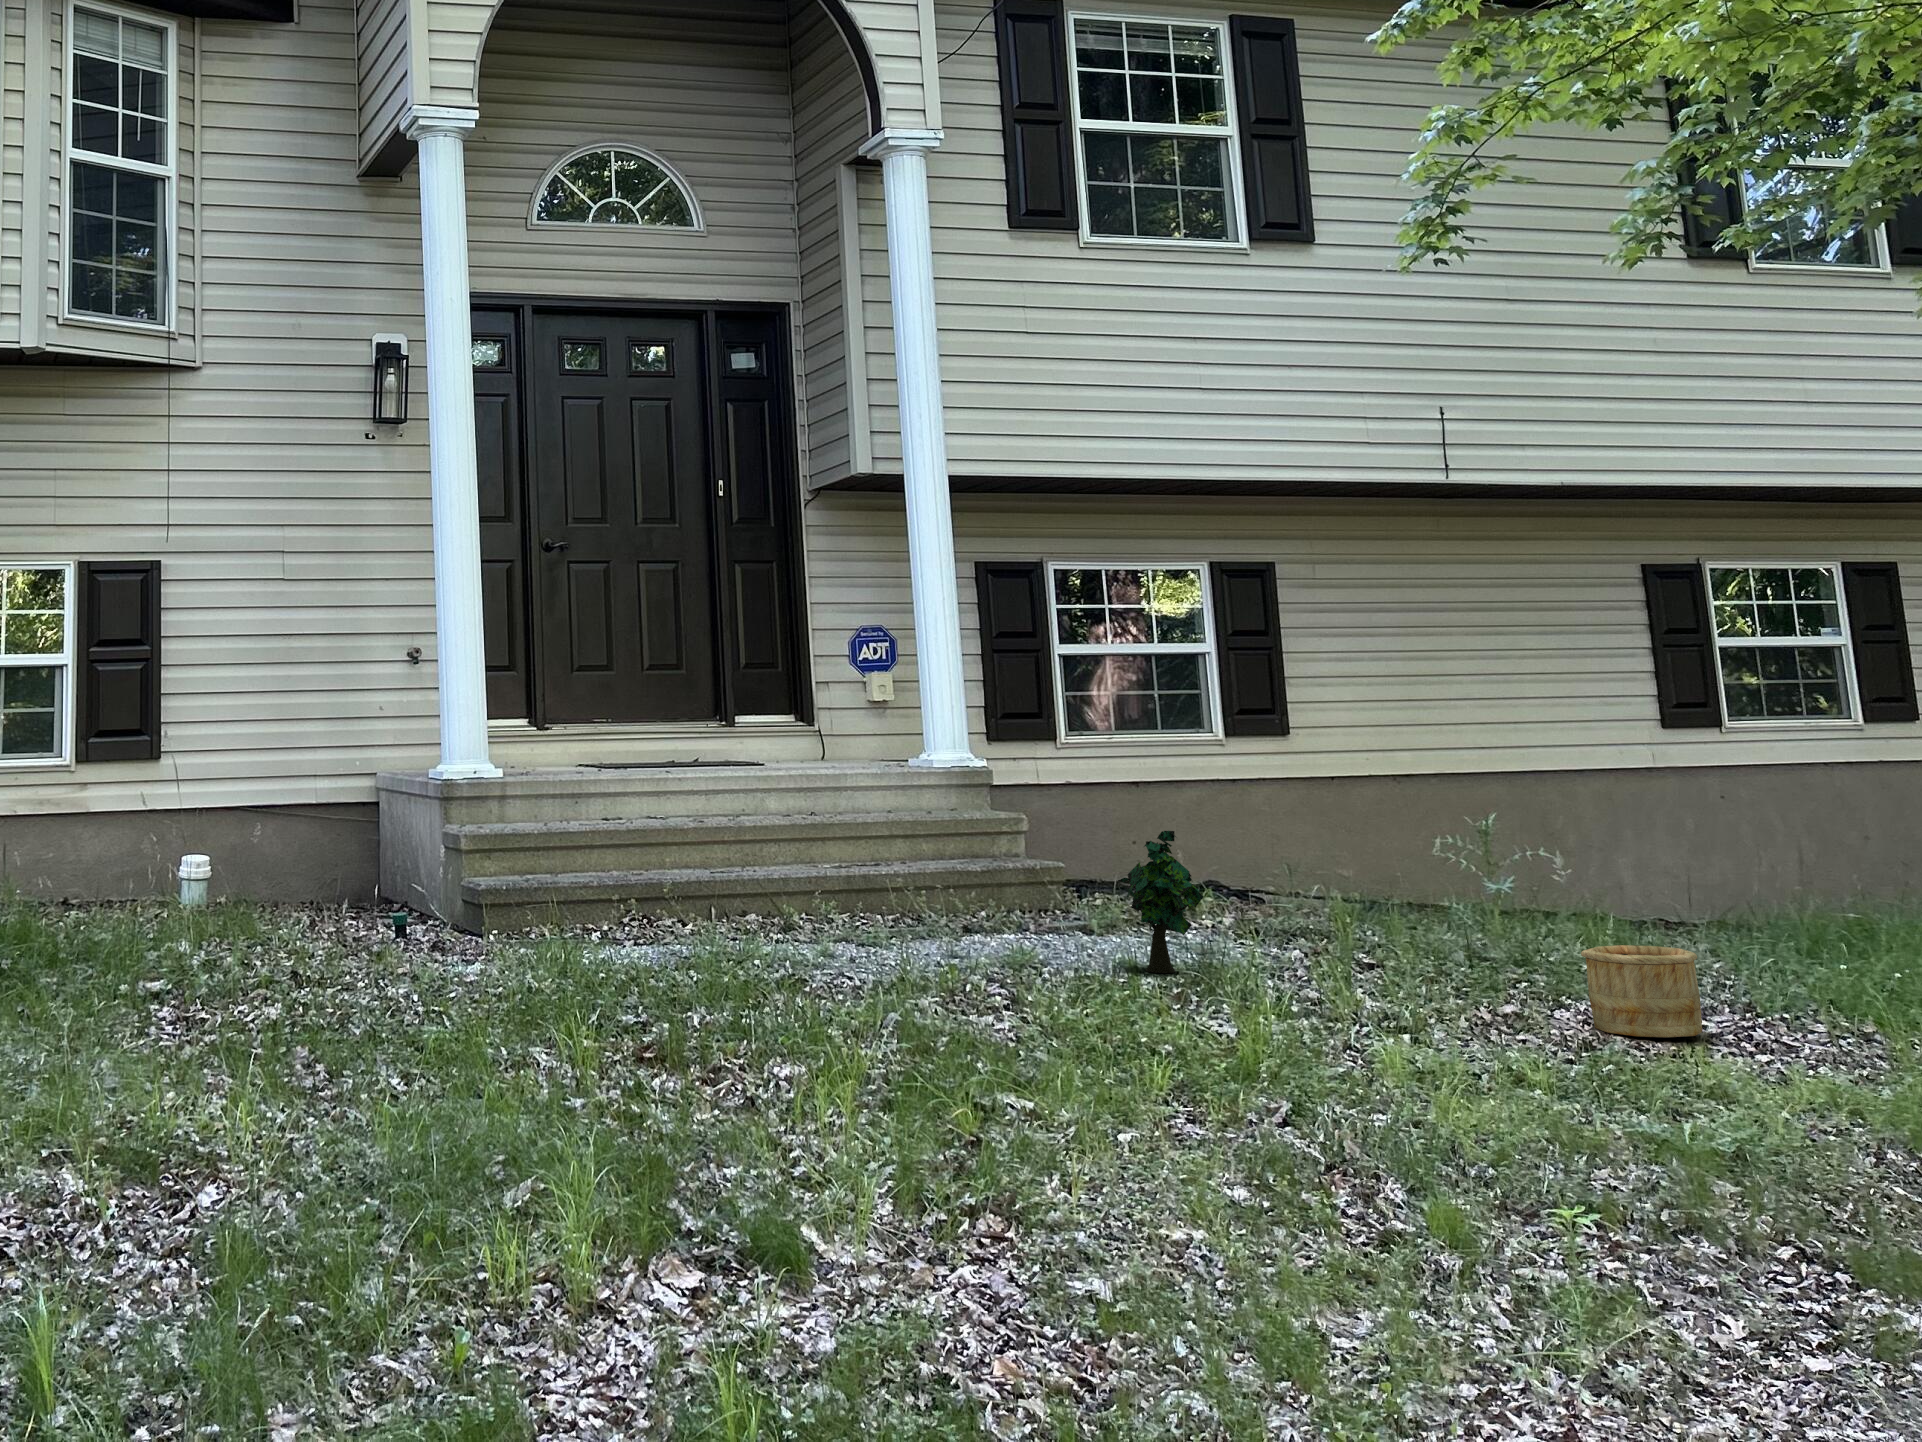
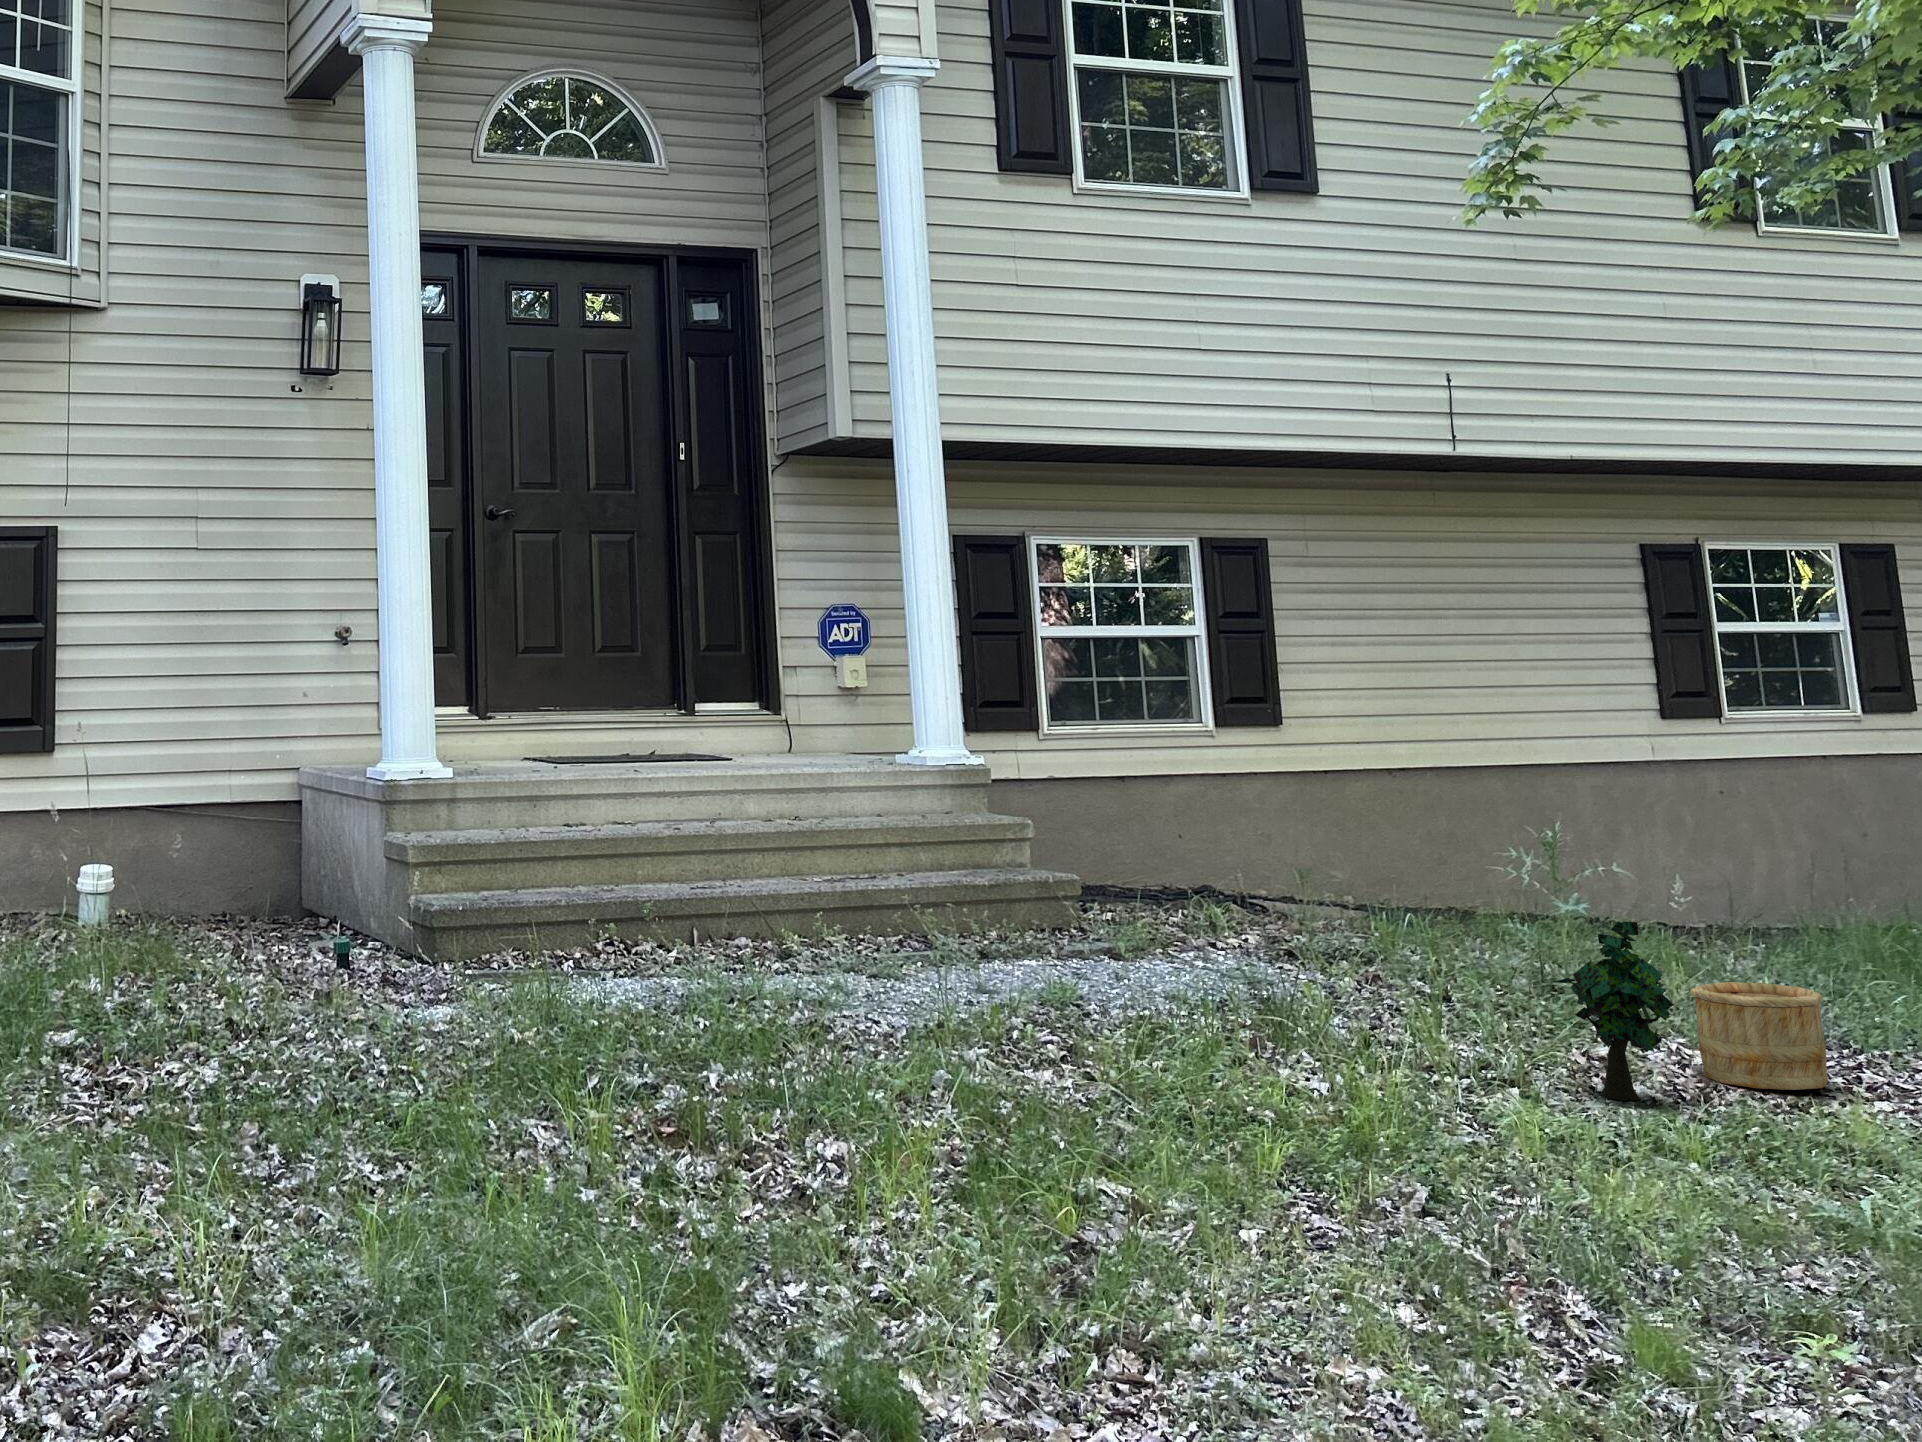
decorative plant: present [1118,831,1203,973] -> present [1556,921,1674,1100]

